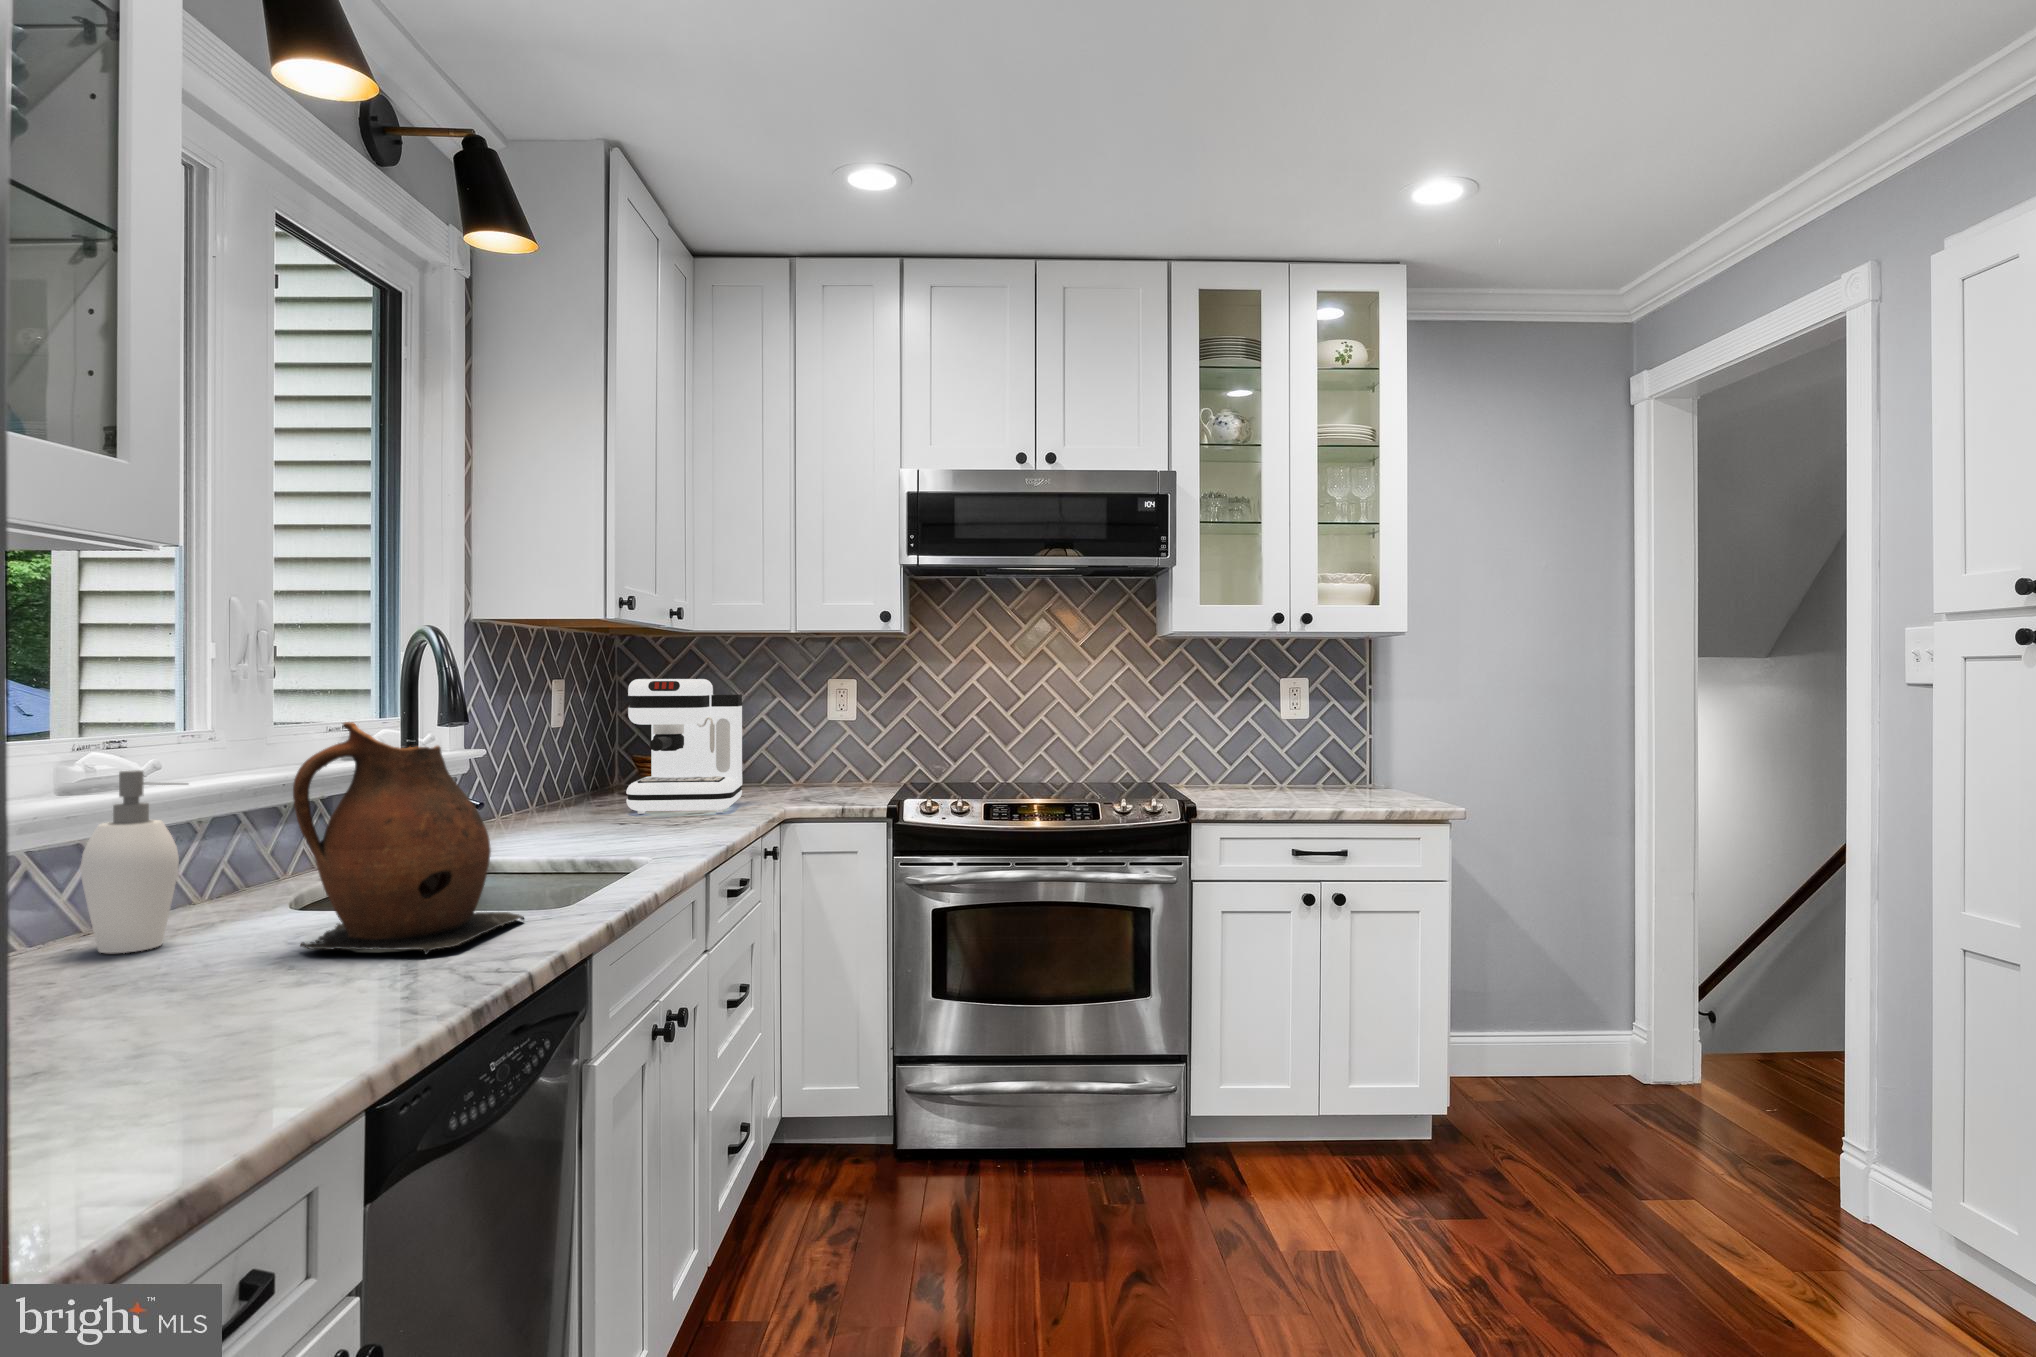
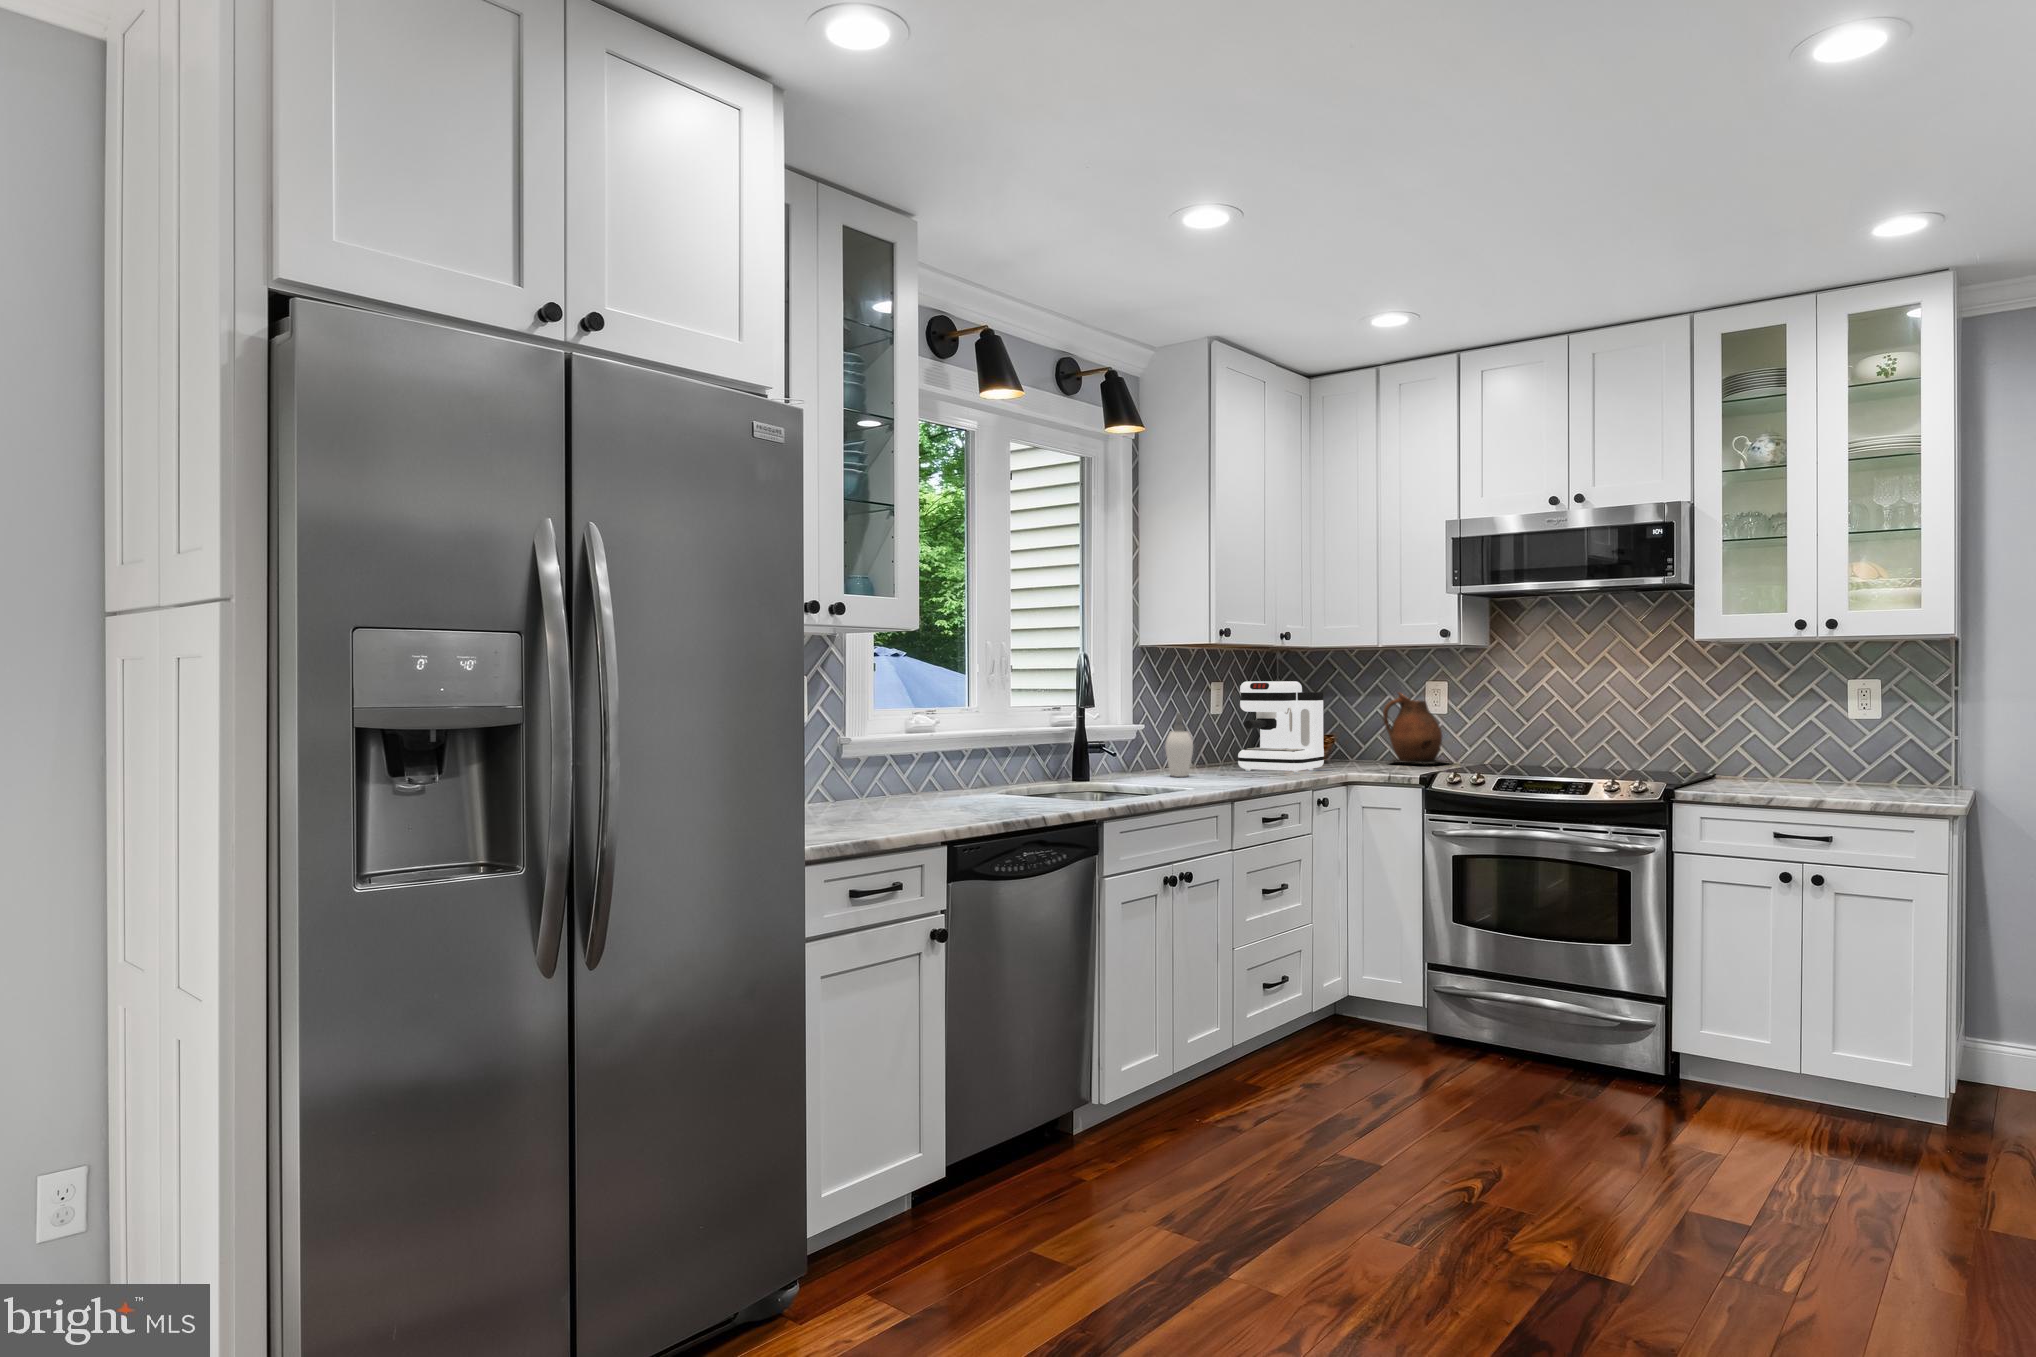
ceramic pitcher: present [293,722,524,954] -> present [1383,693,1443,764]
soap dispenser: present [80,770,188,953] -> present [1165,713,1193,777]

